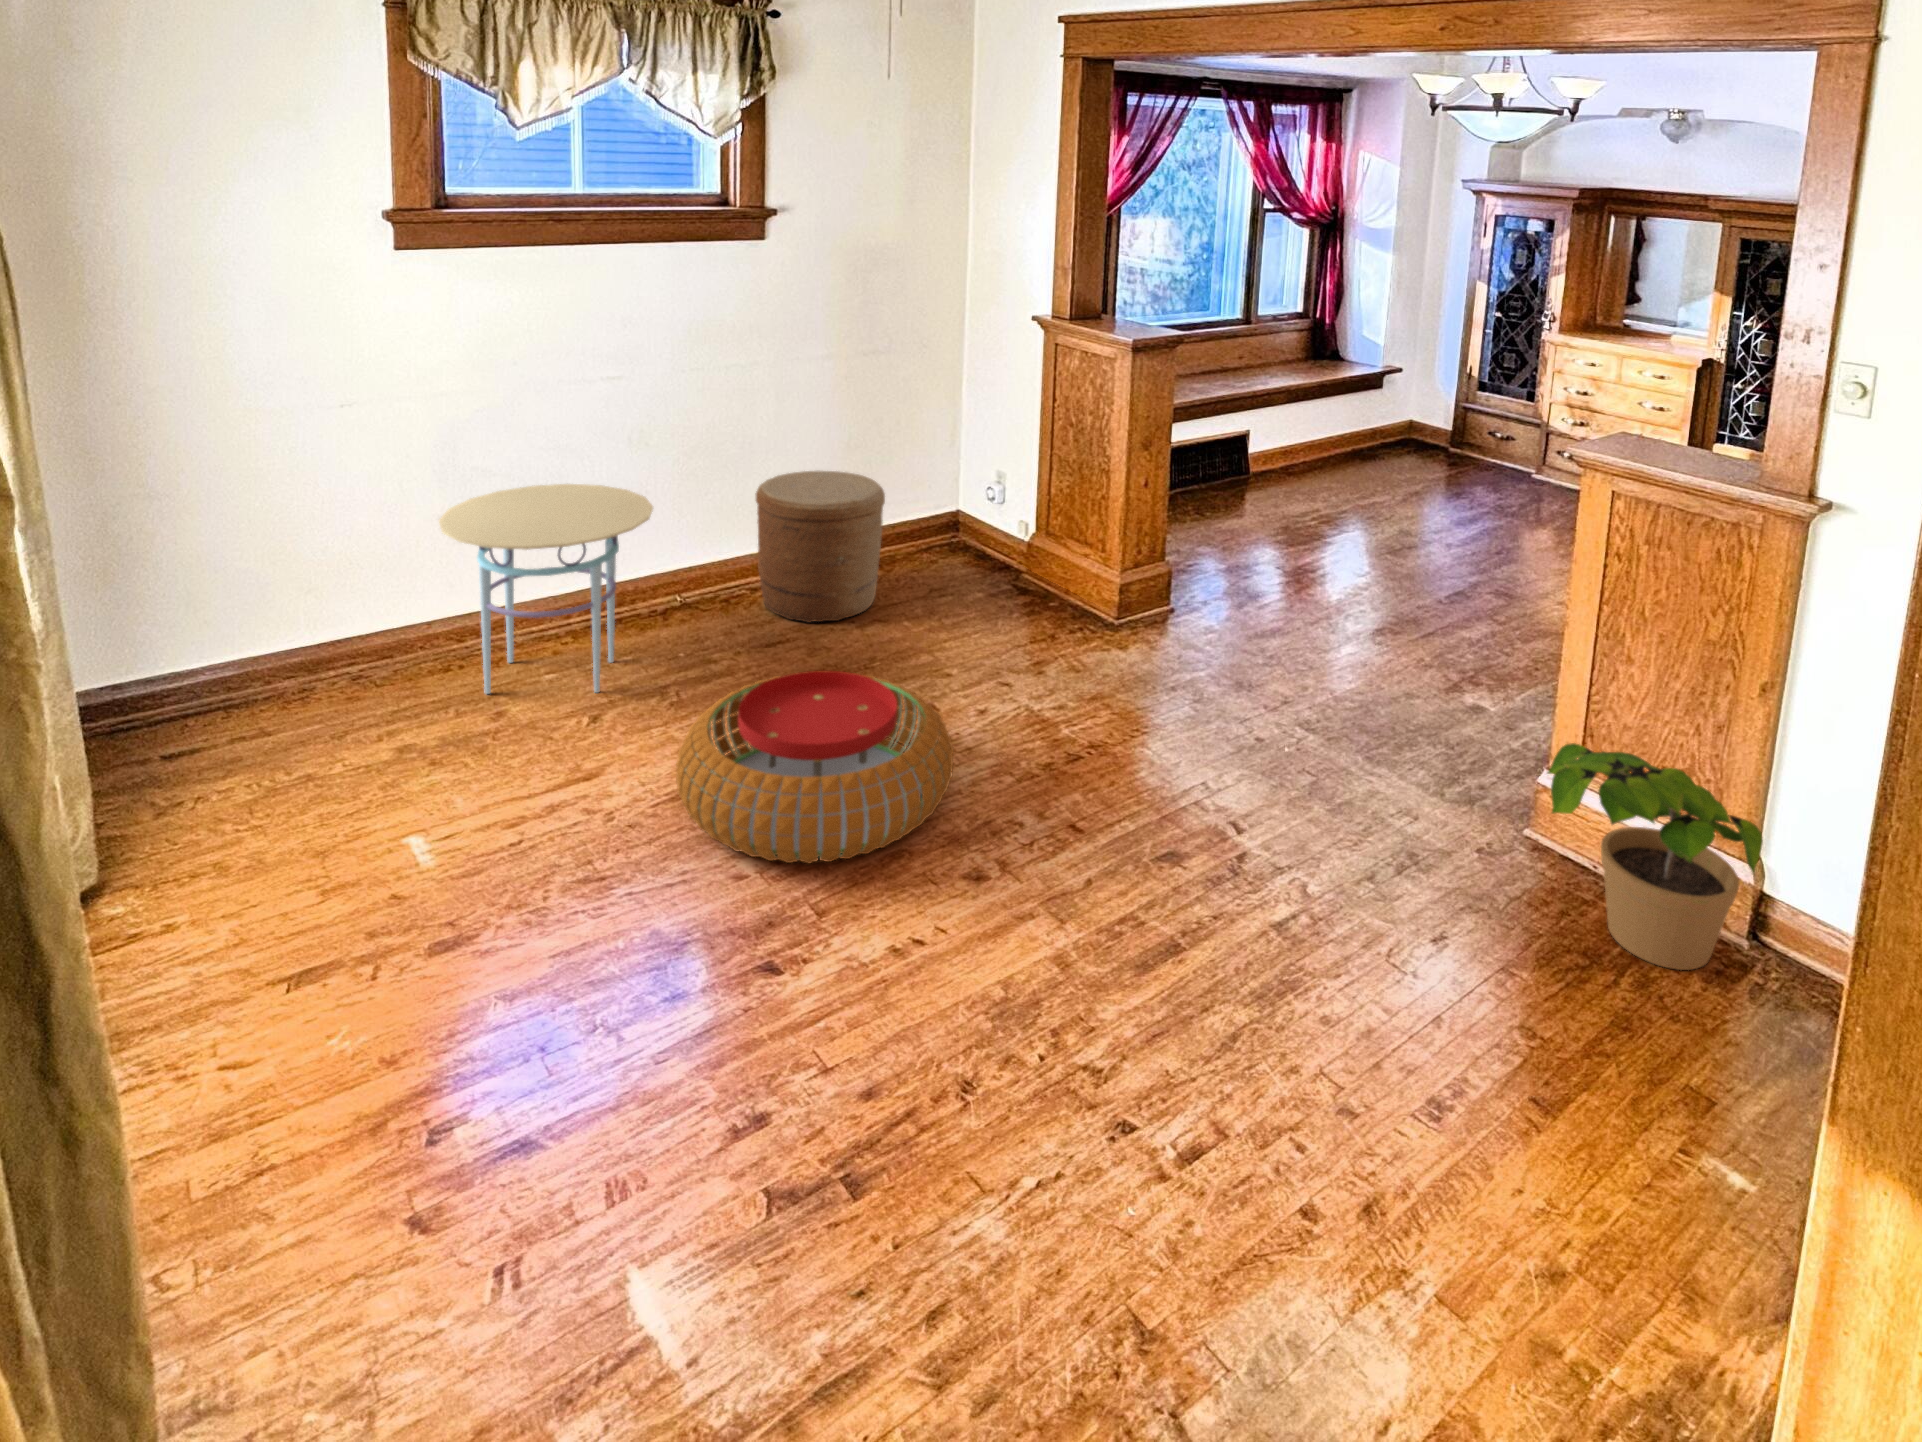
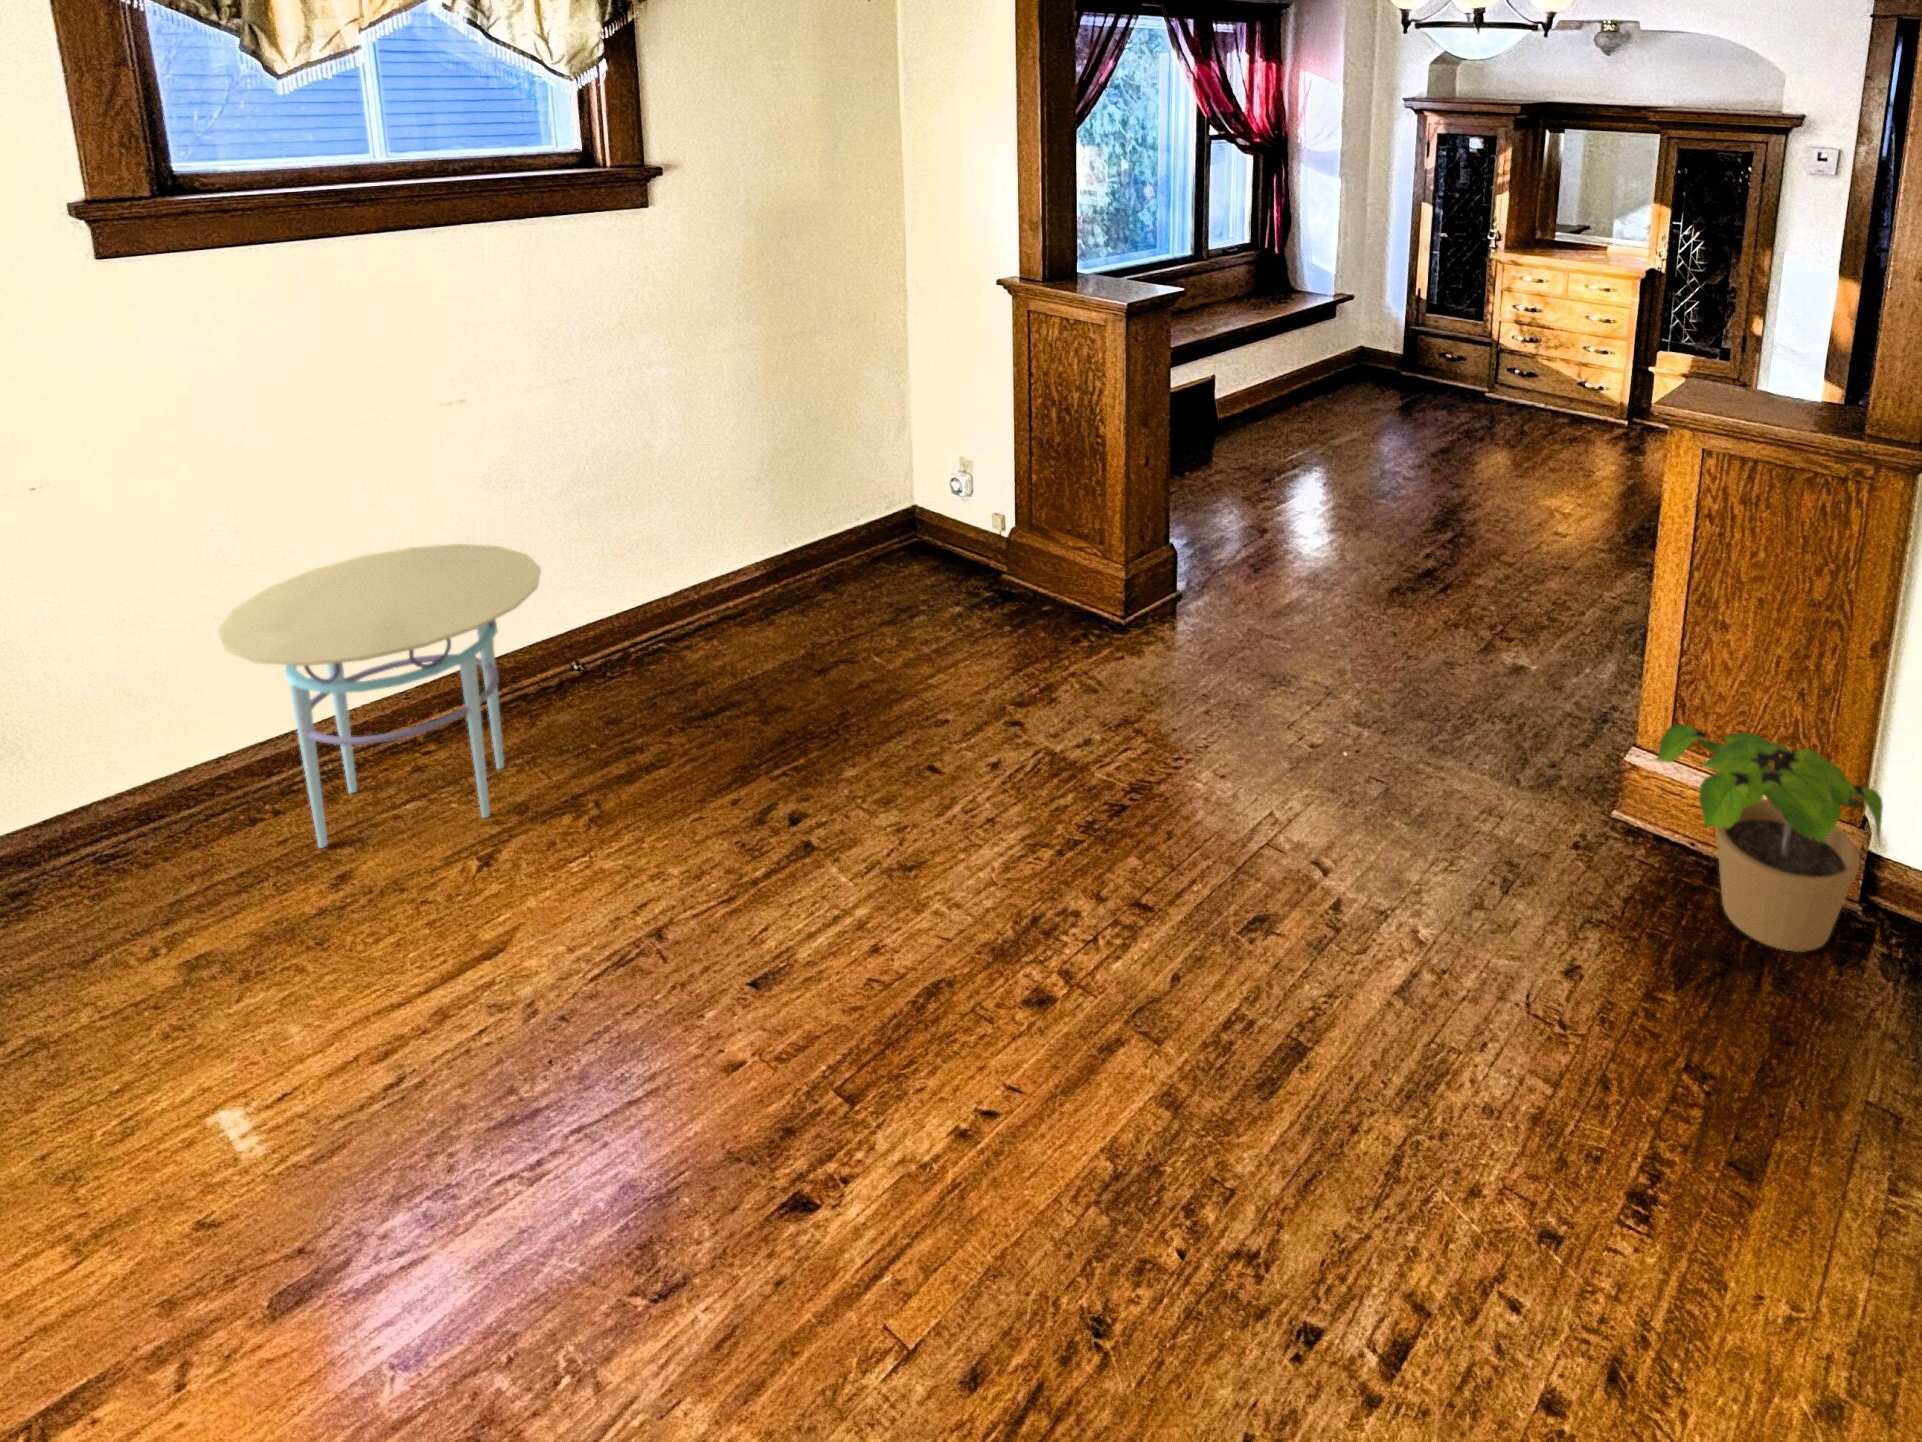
woven basket: present [756,471,885,623] -> none [673,481,839,672]
pouf: present [676,671,953,863] -> none [619,749,986,1034]

